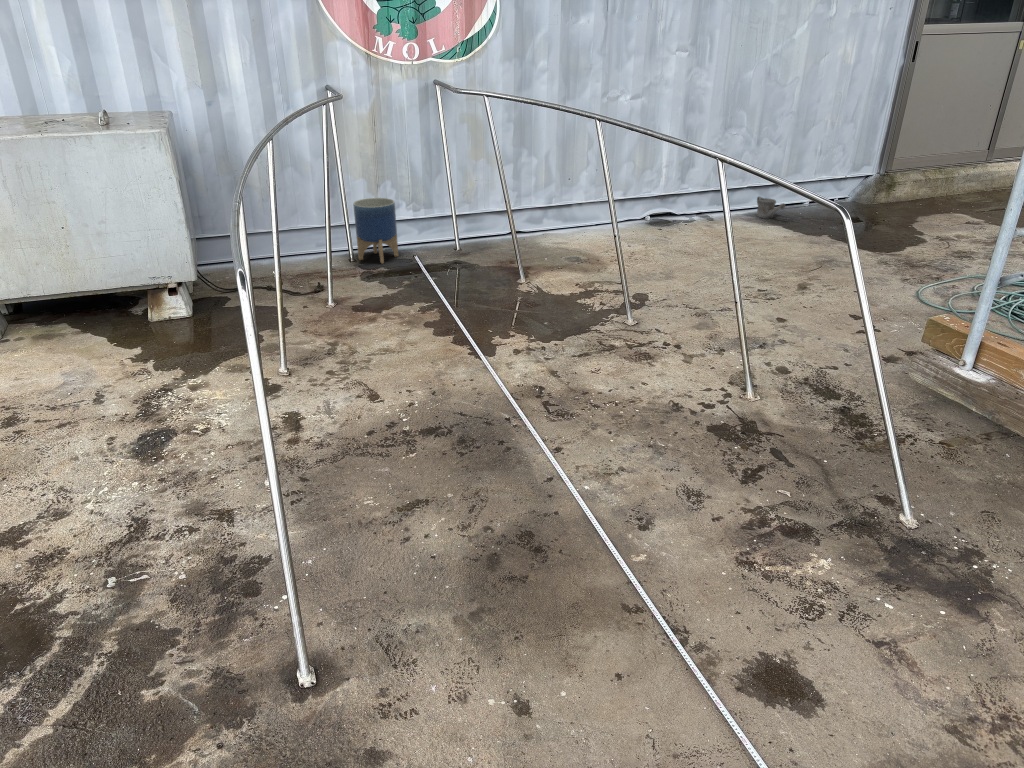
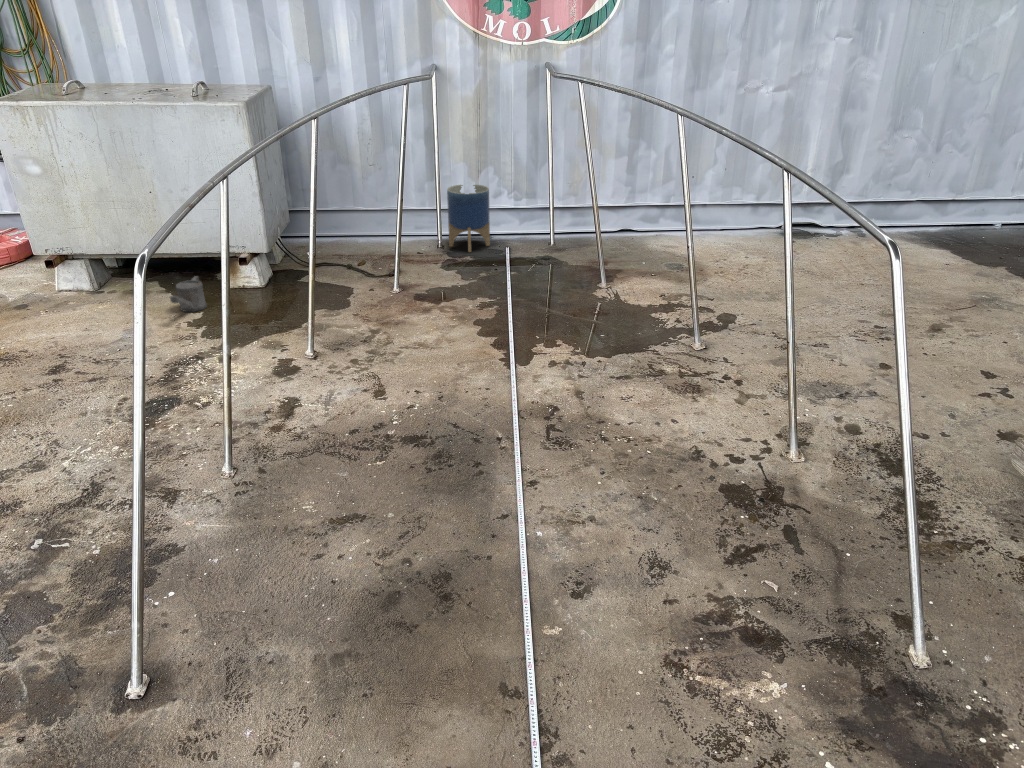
watering can: present [756,197,785,218] -> present [170,276,207,312]

